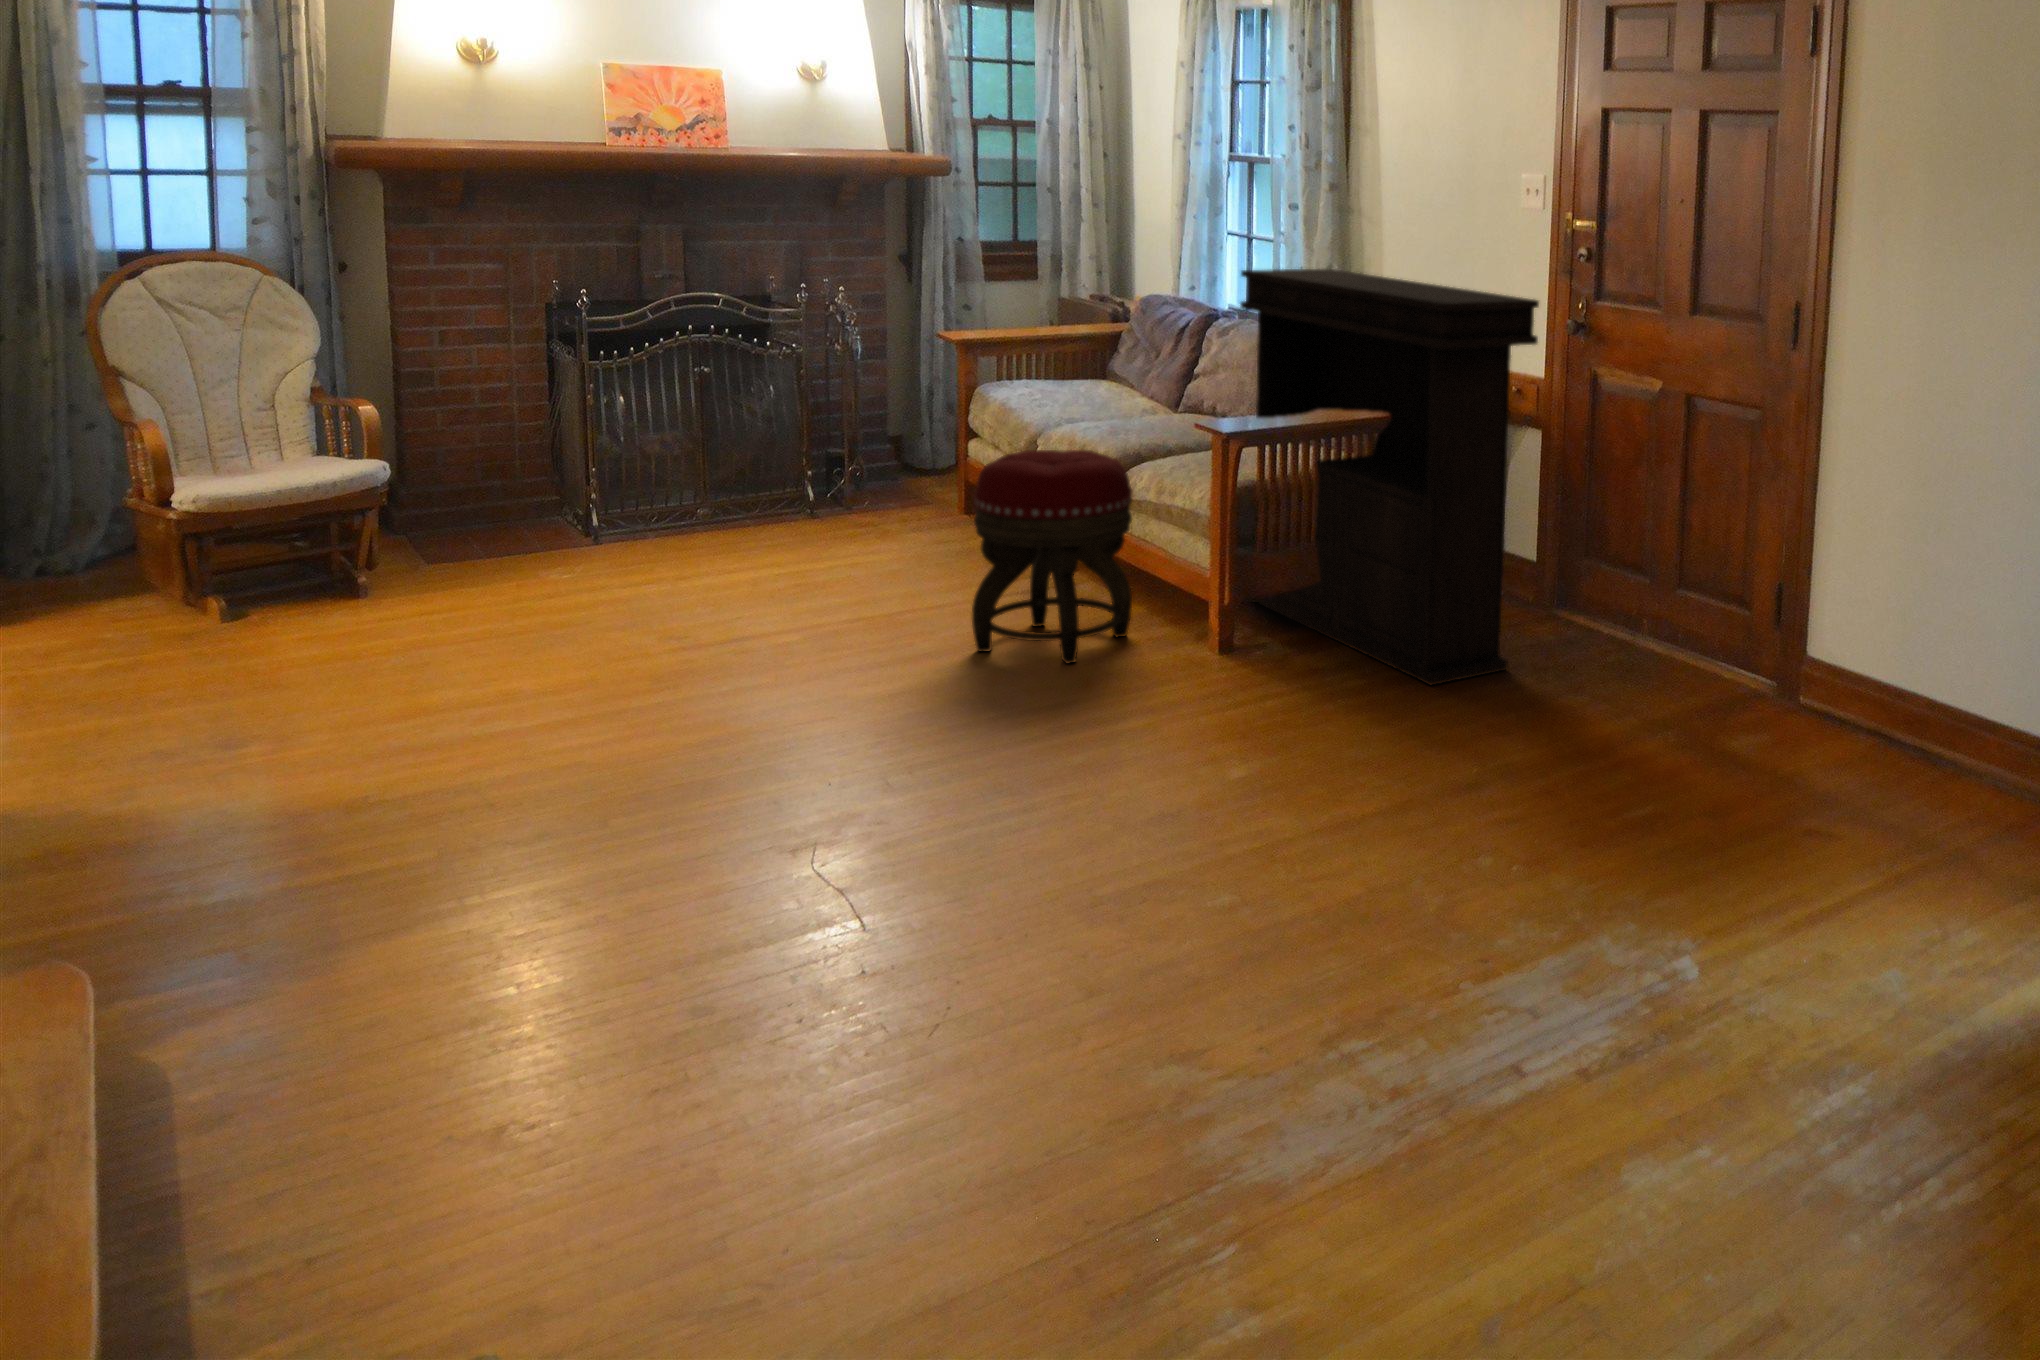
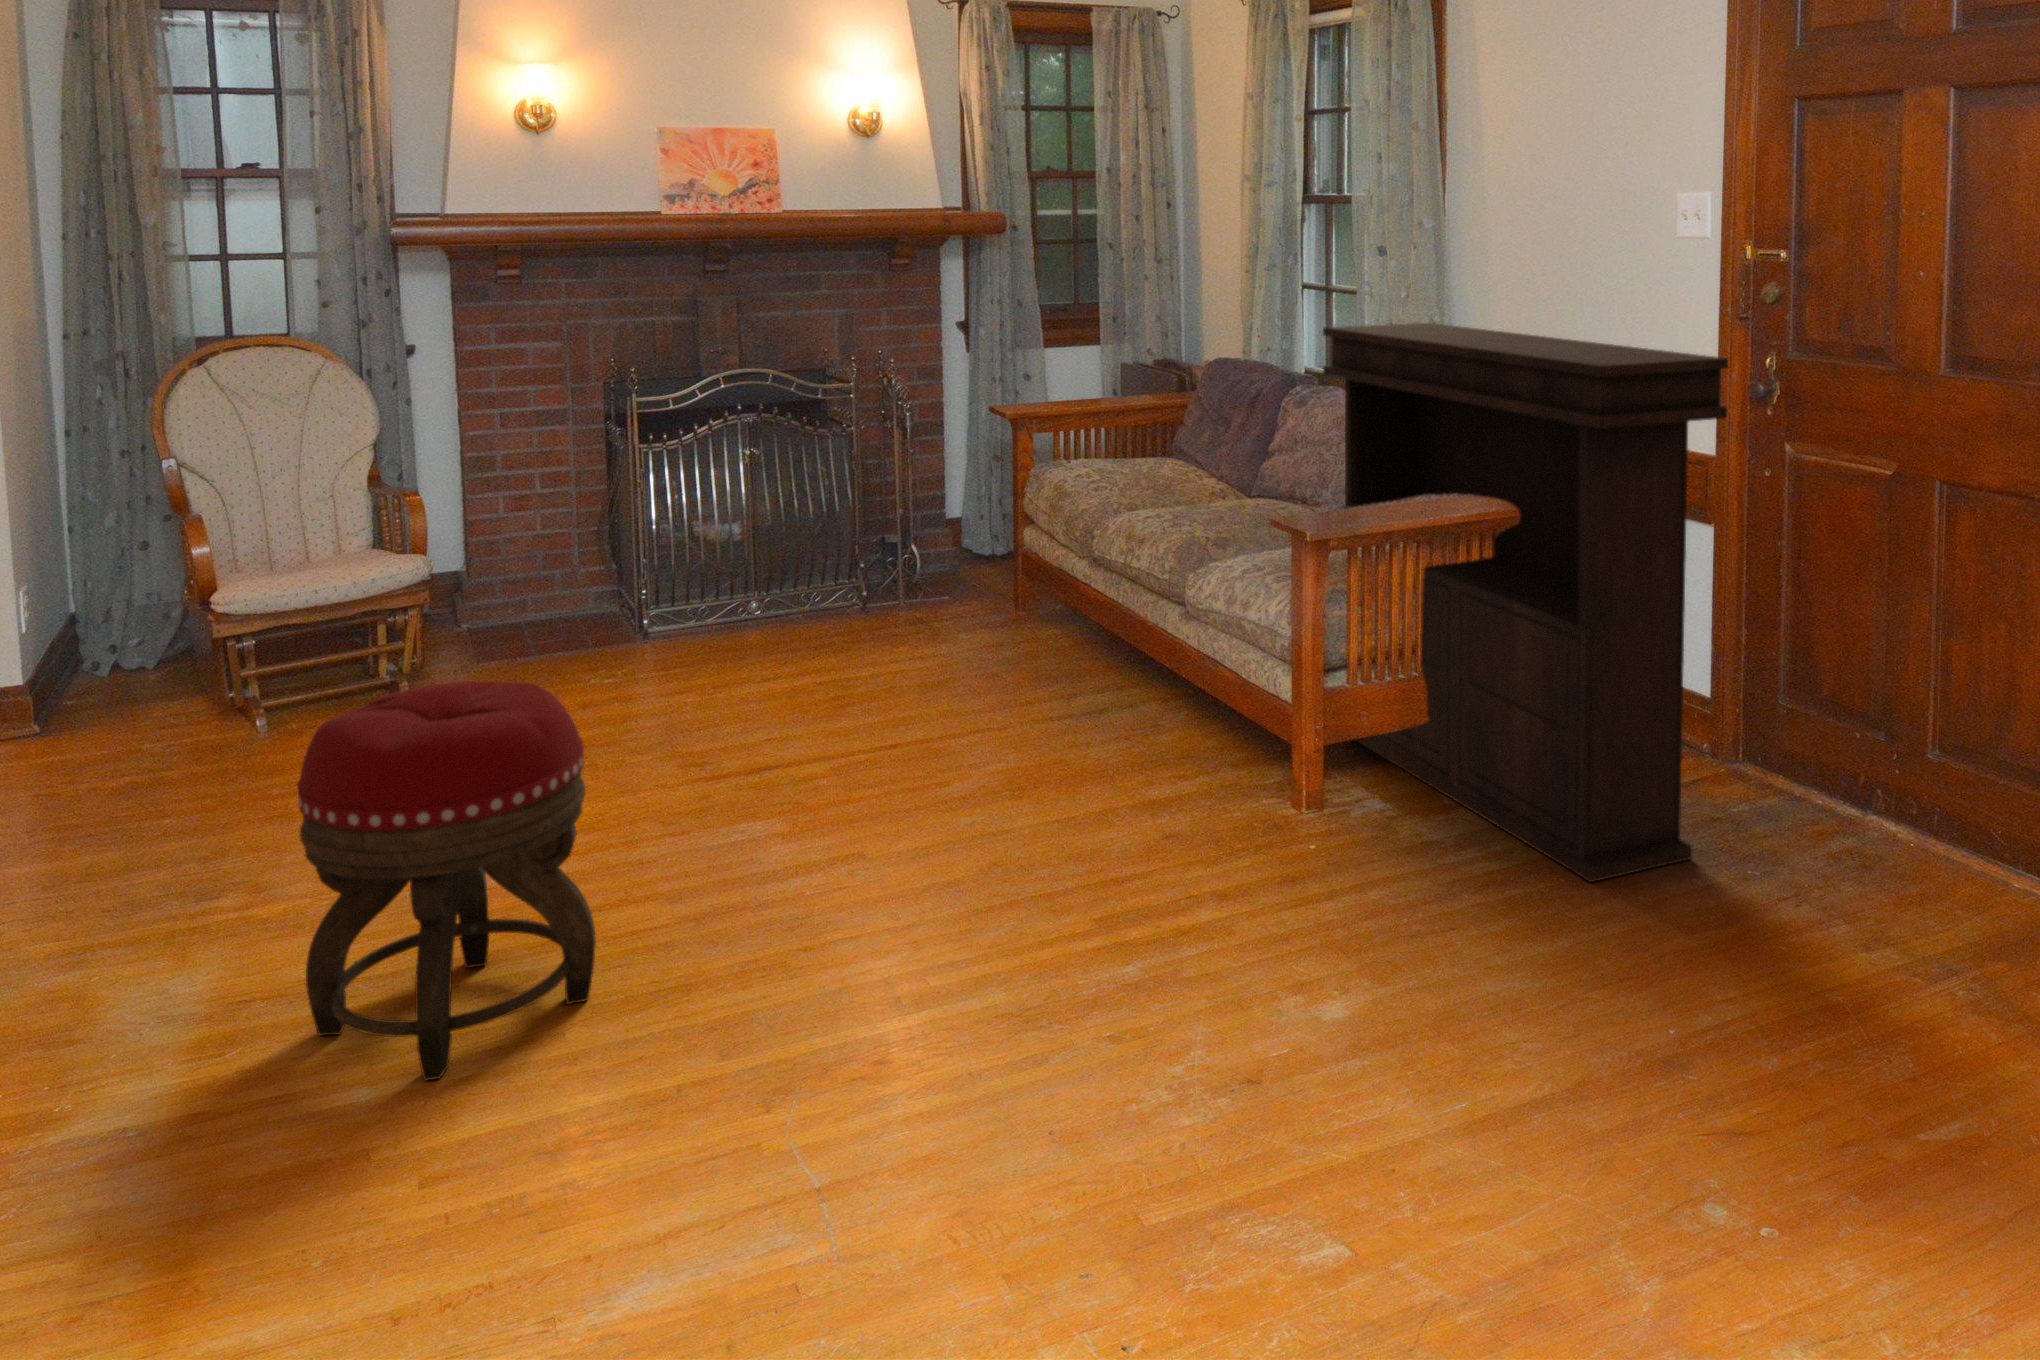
footstool: present [972,449,1133,664] -> present [297,681,596,1080]

